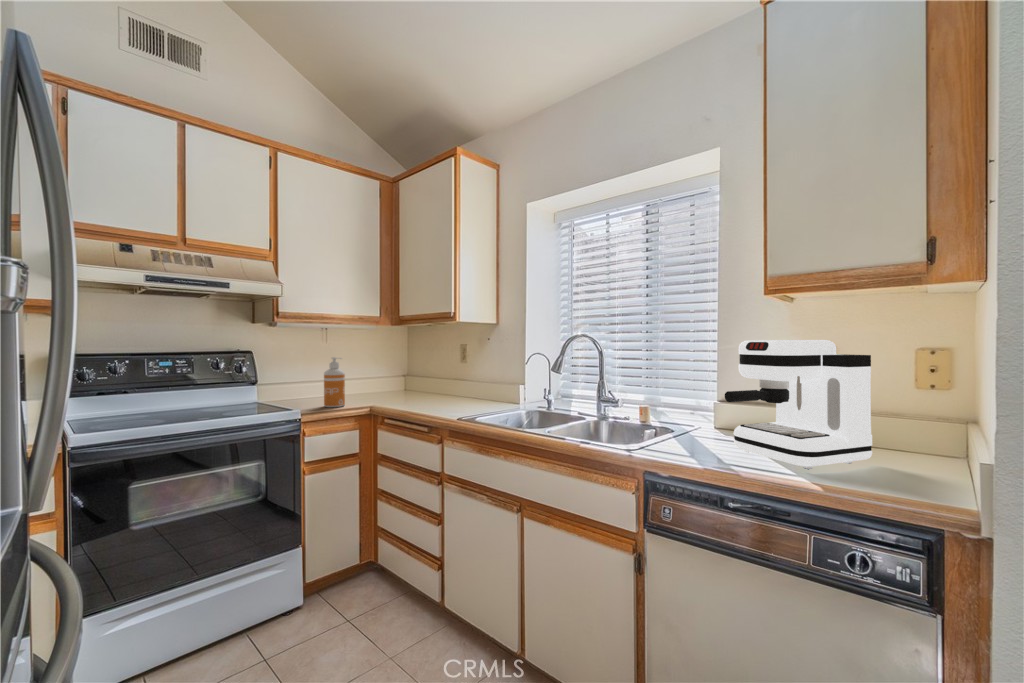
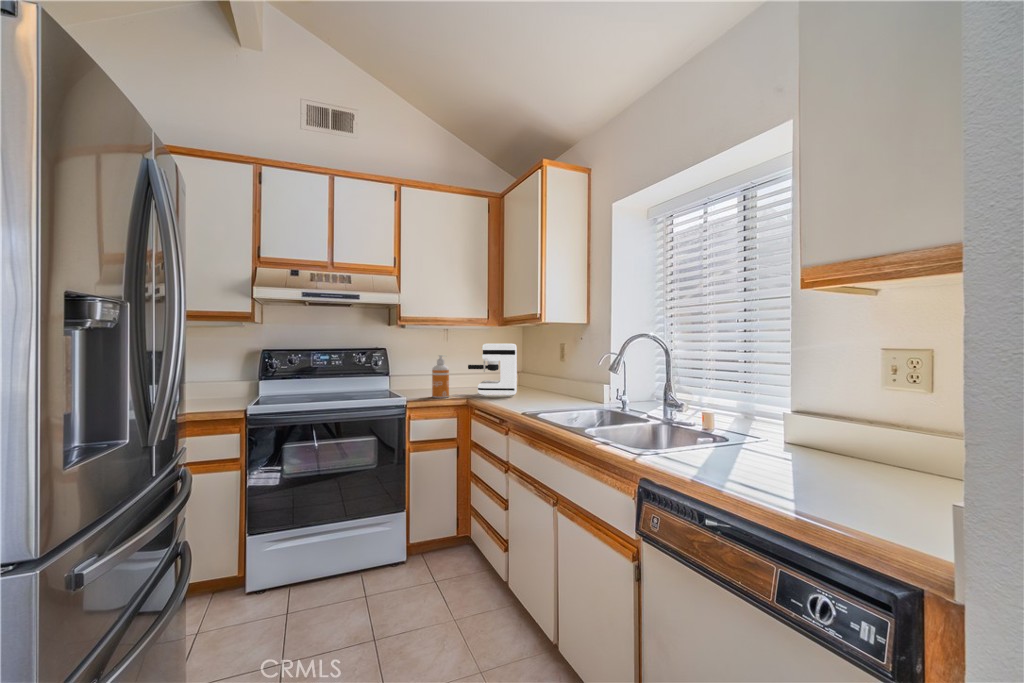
coffee maker: present [725,340,872,469] -> present [468,344,517,396]

